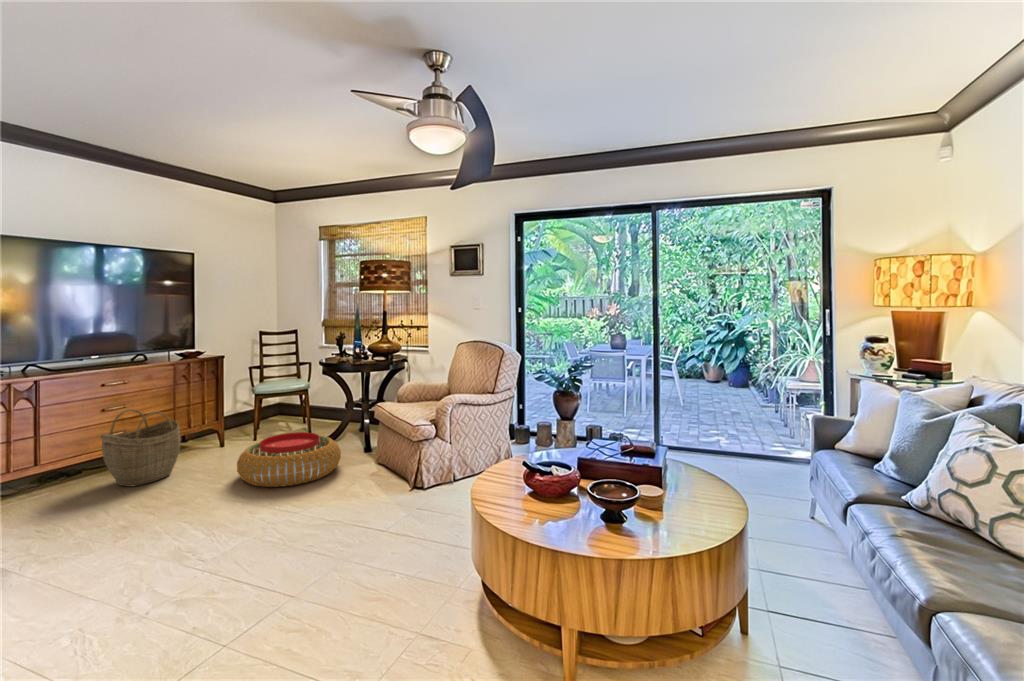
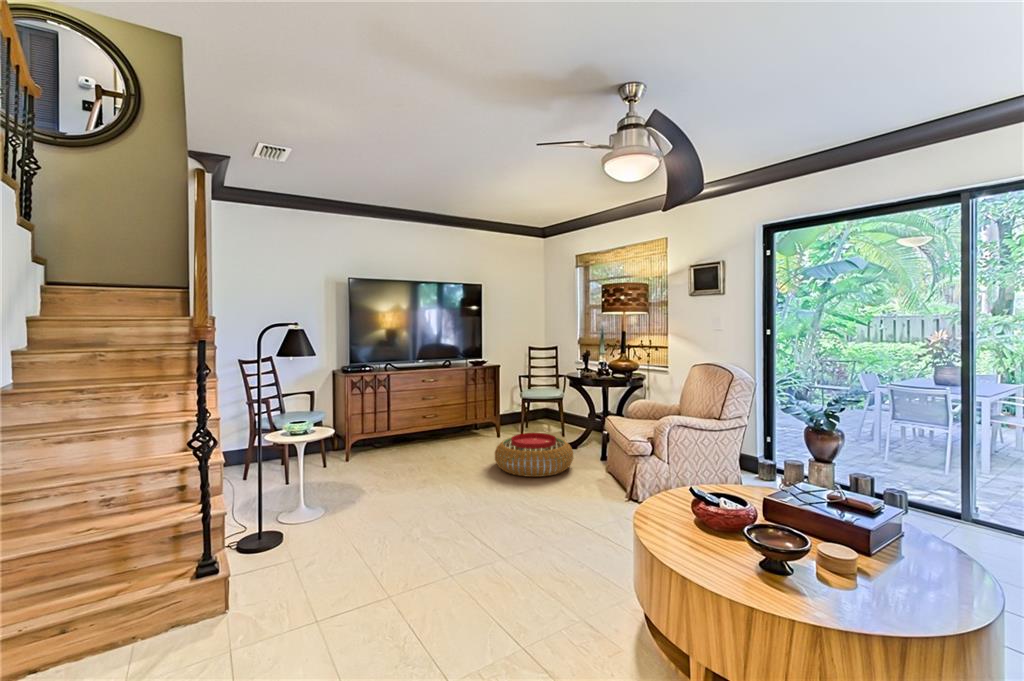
woven basket: present [102,409,181,487] -> none [420,401,465,456]

